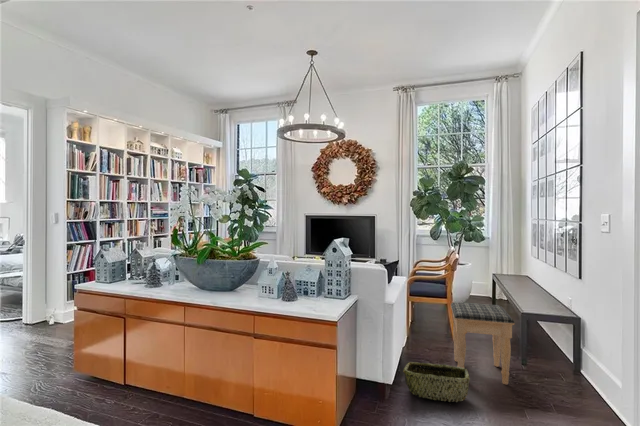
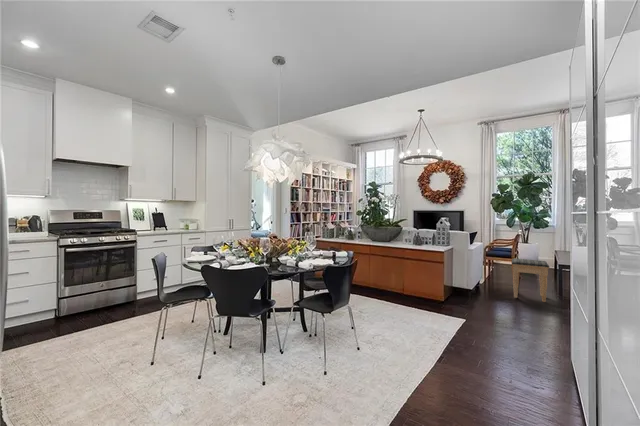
woven basket: present [403,362,470,402] -> none [478,285,517,303]

